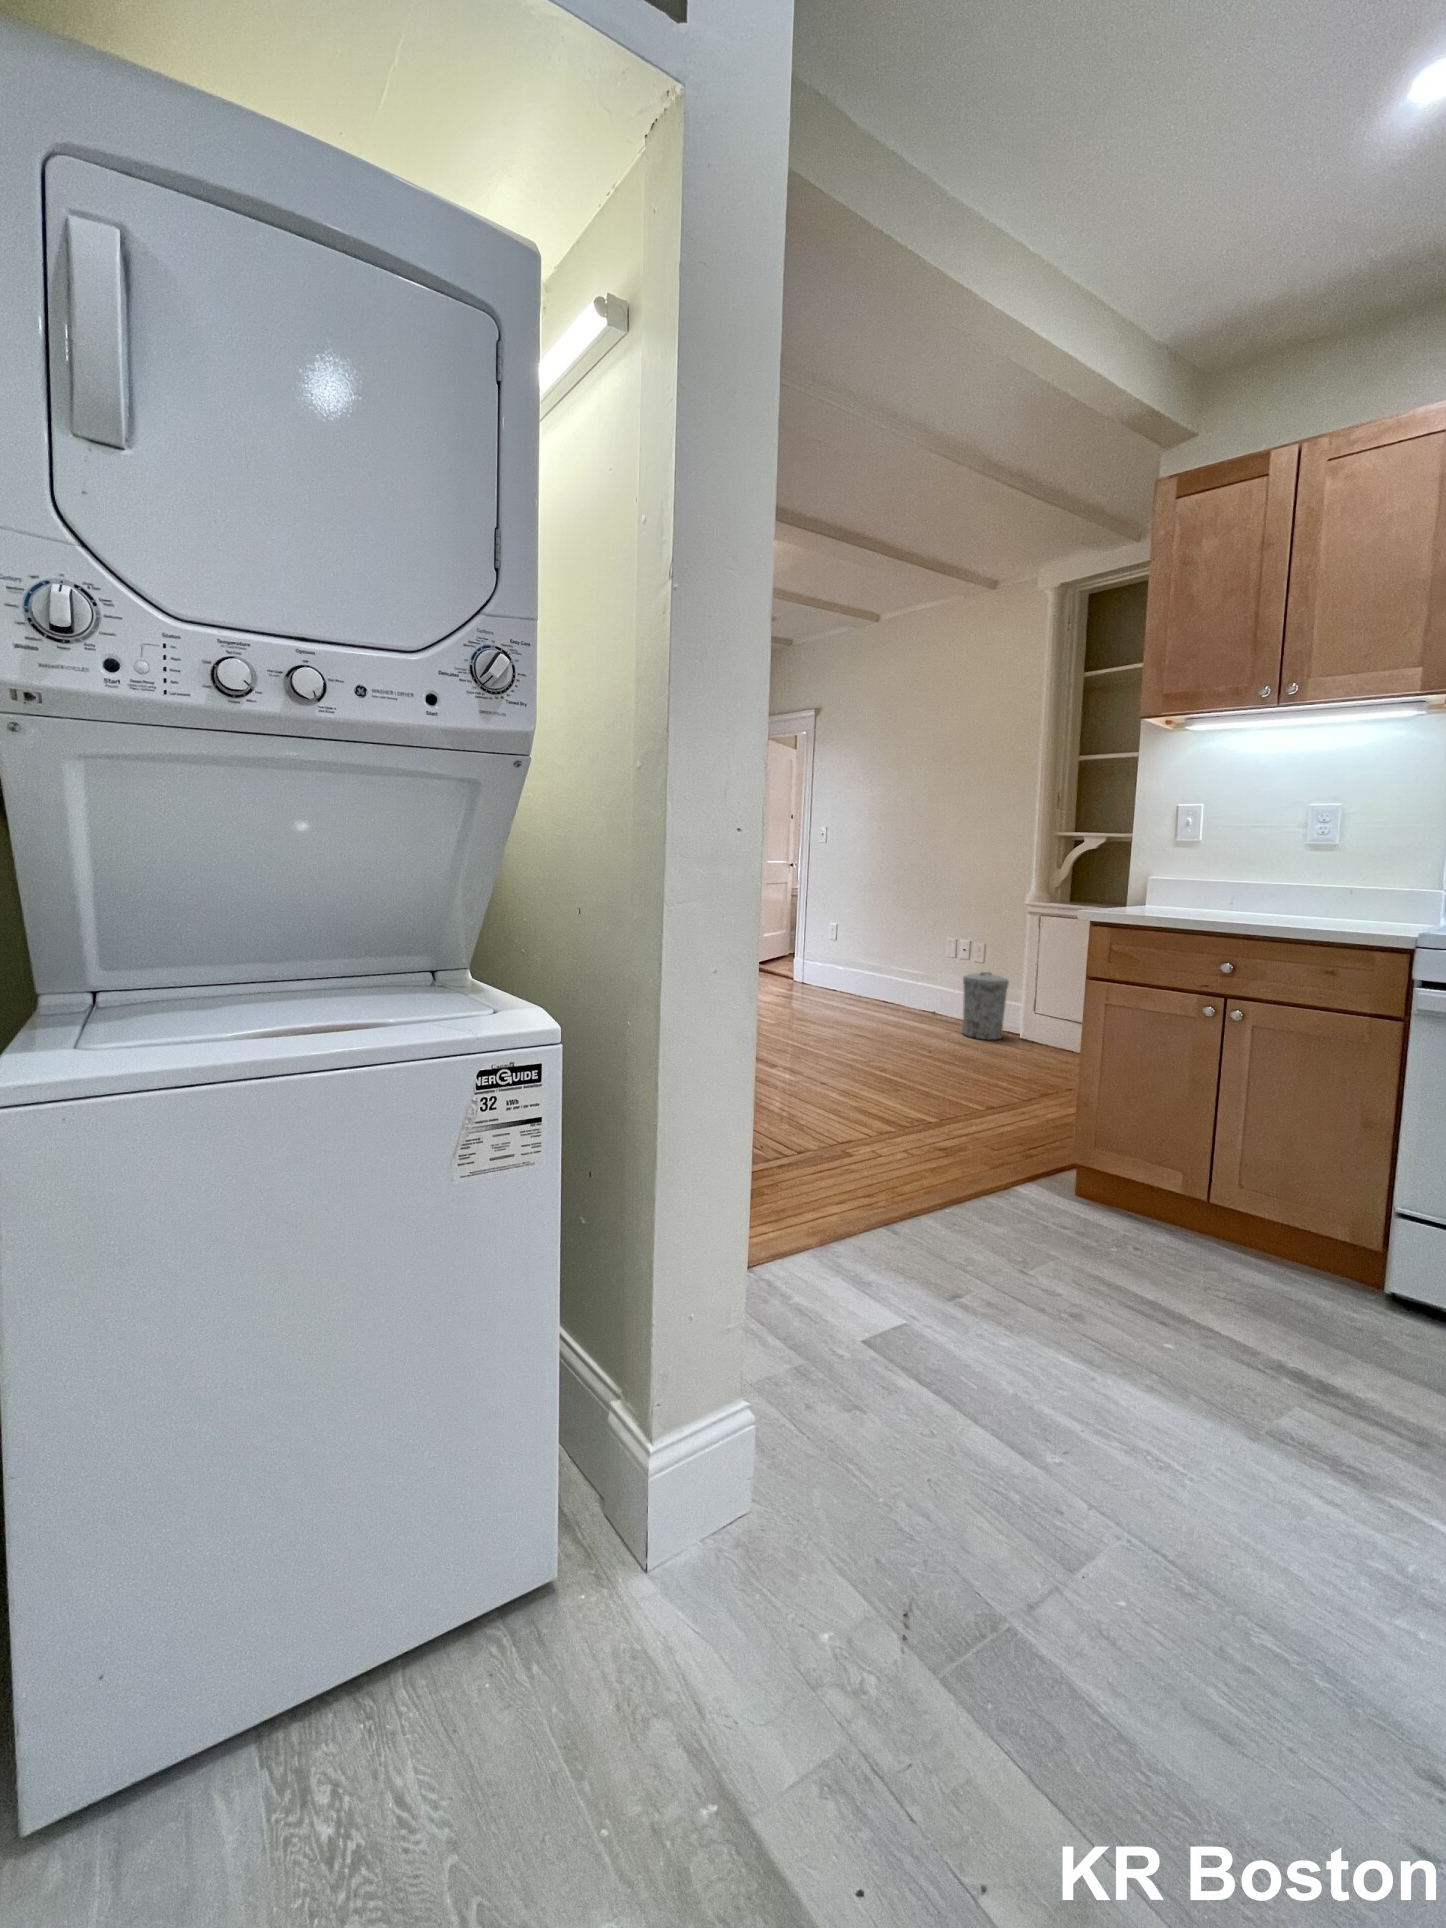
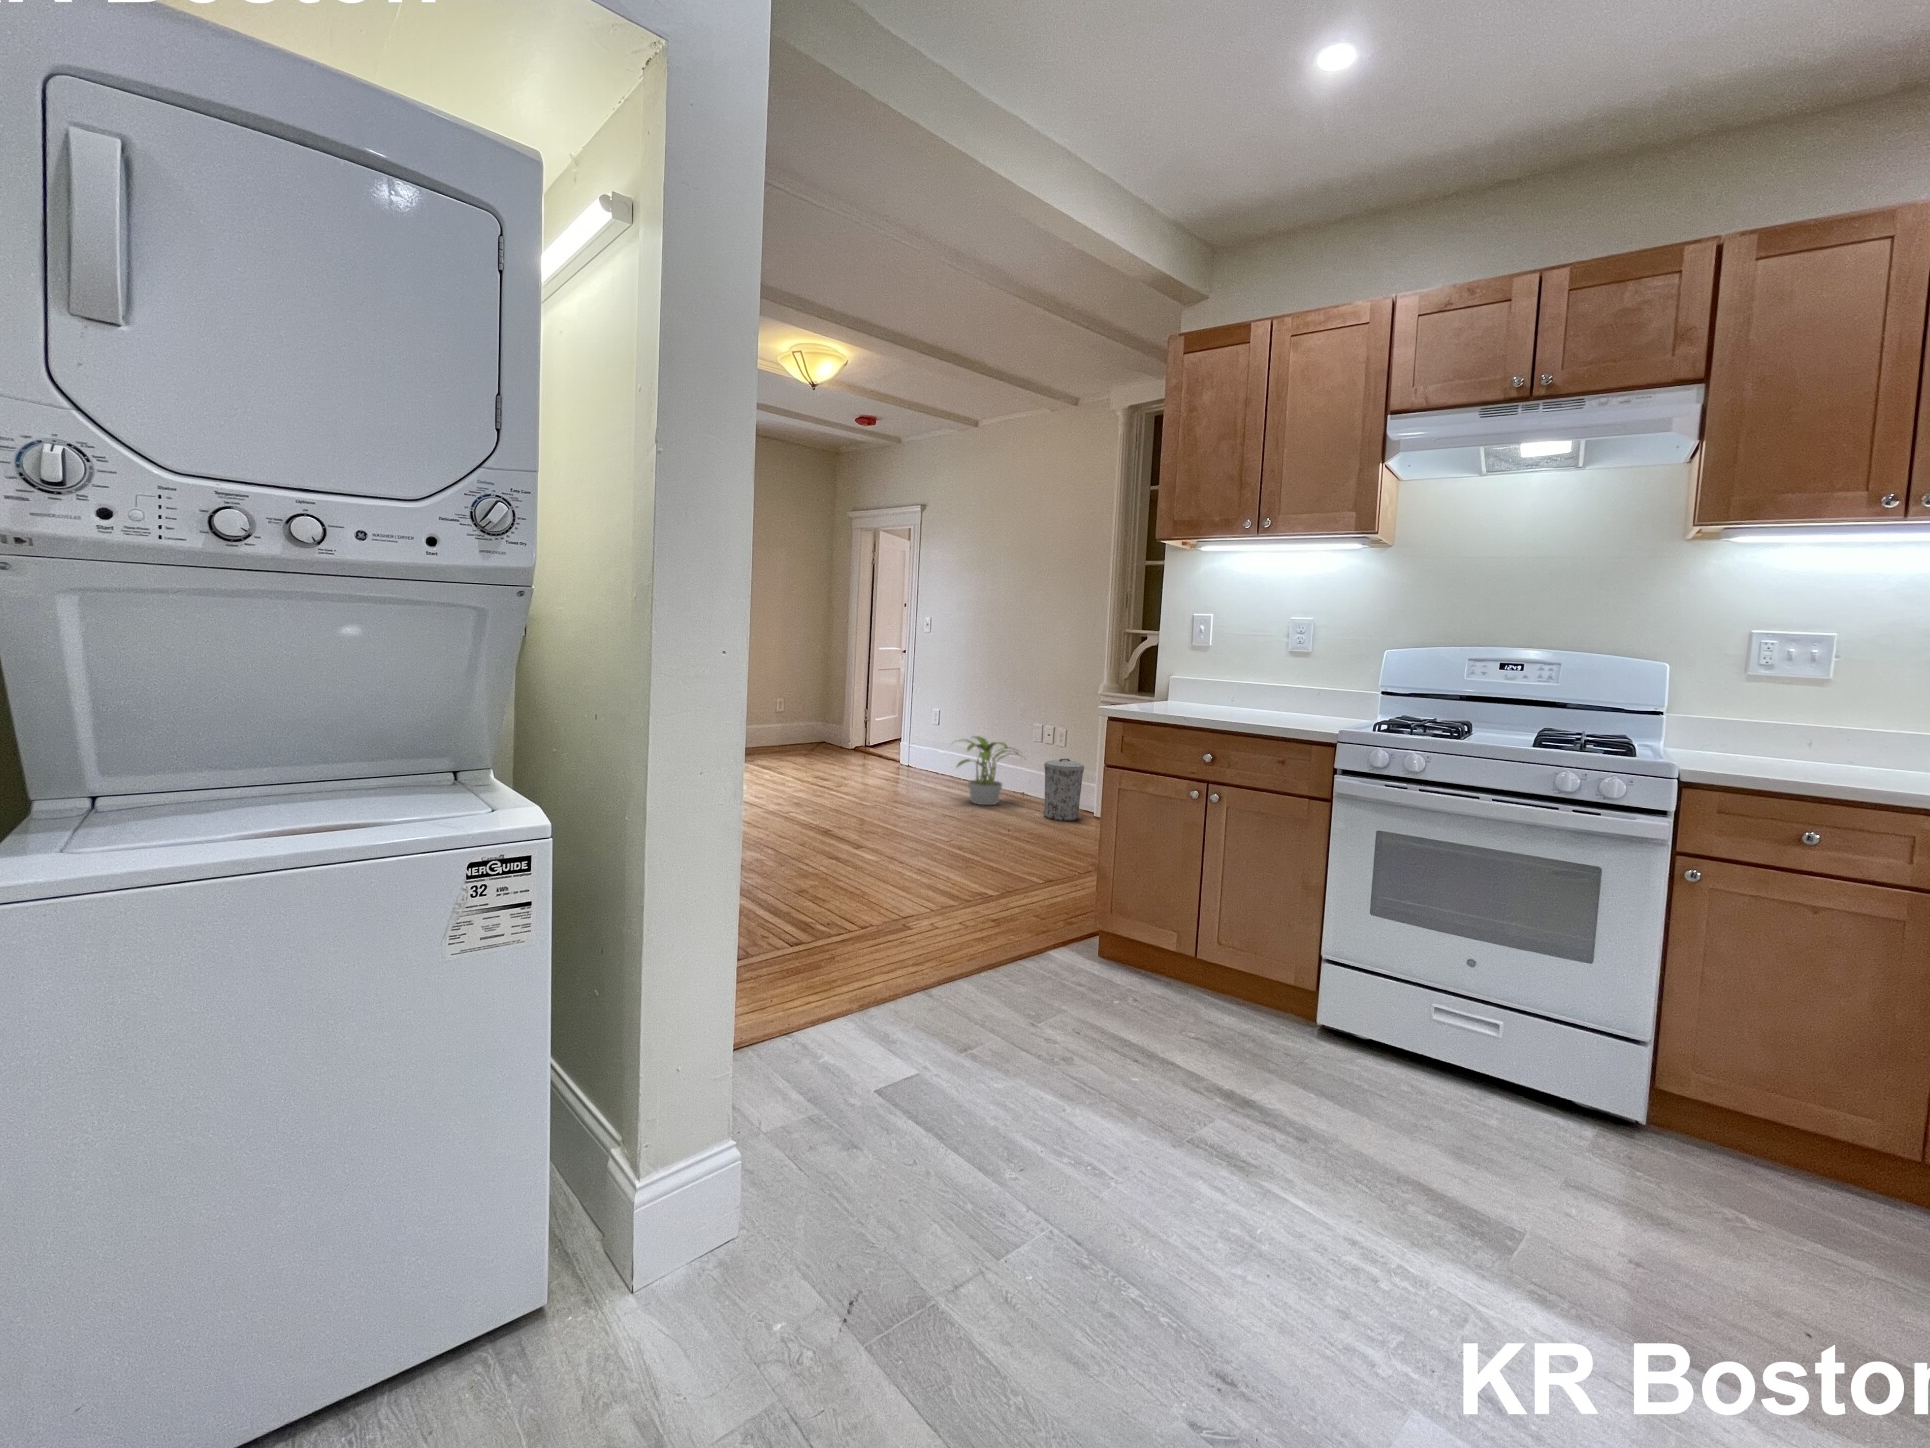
potted plant: none [855,948,940,1022] -> present [957,736,1019,805]

